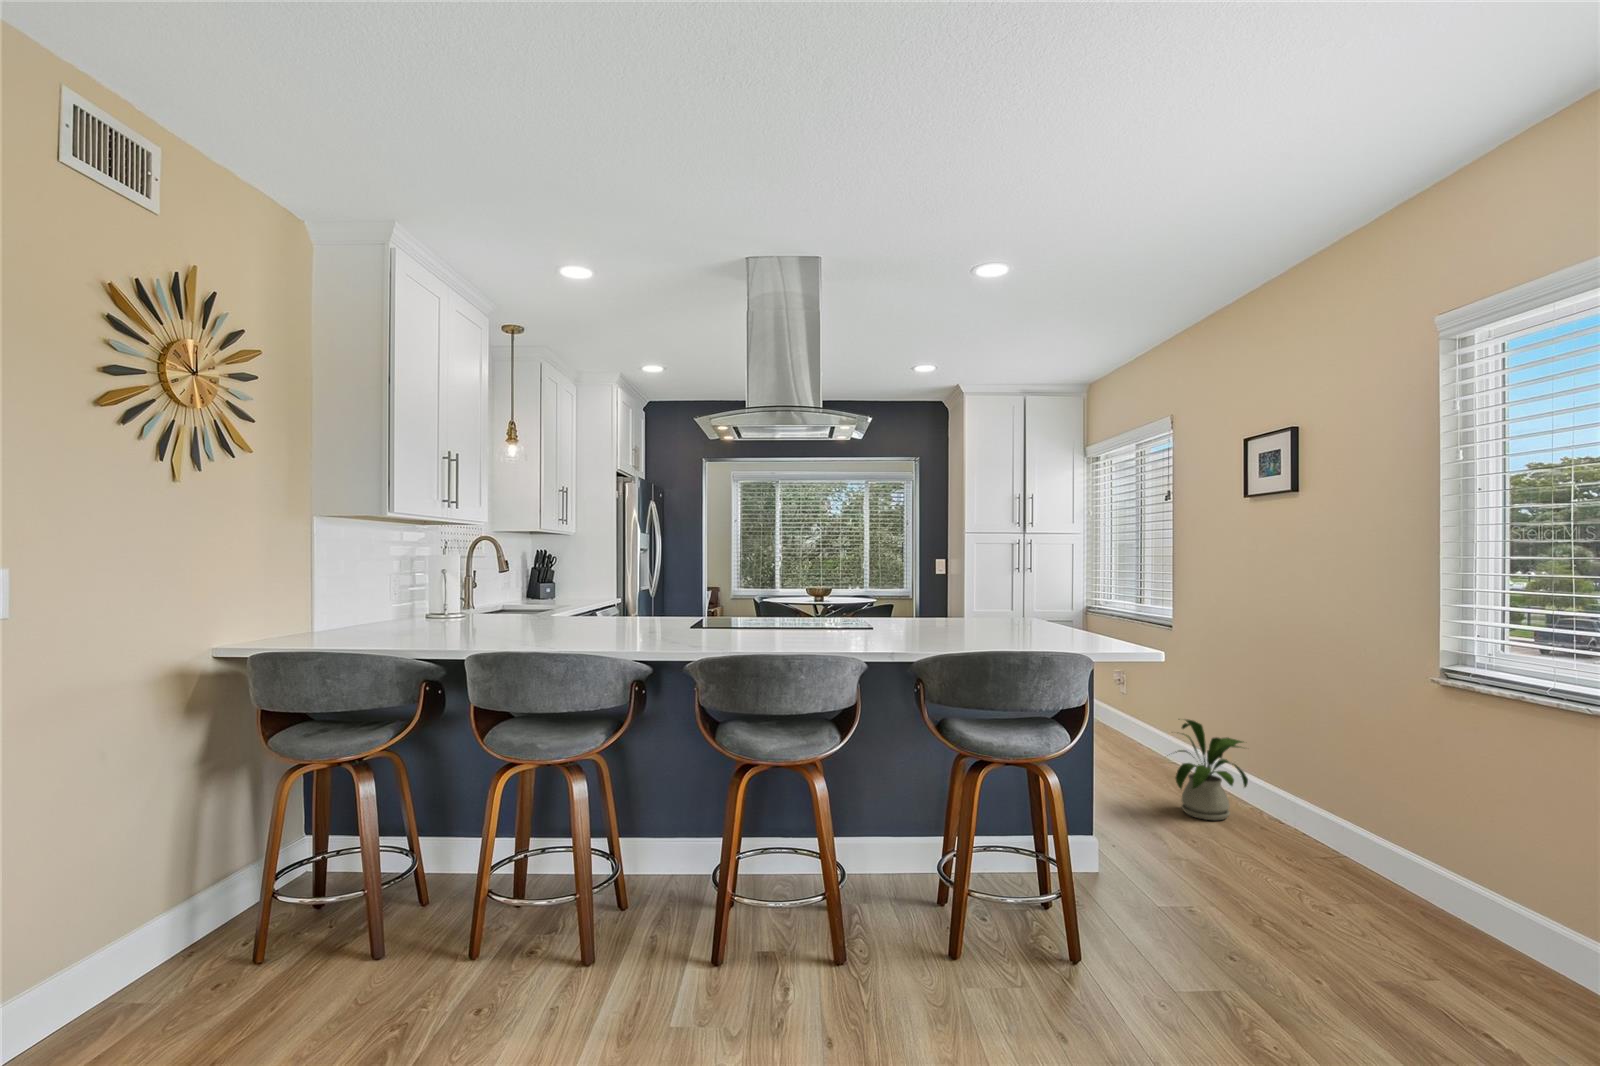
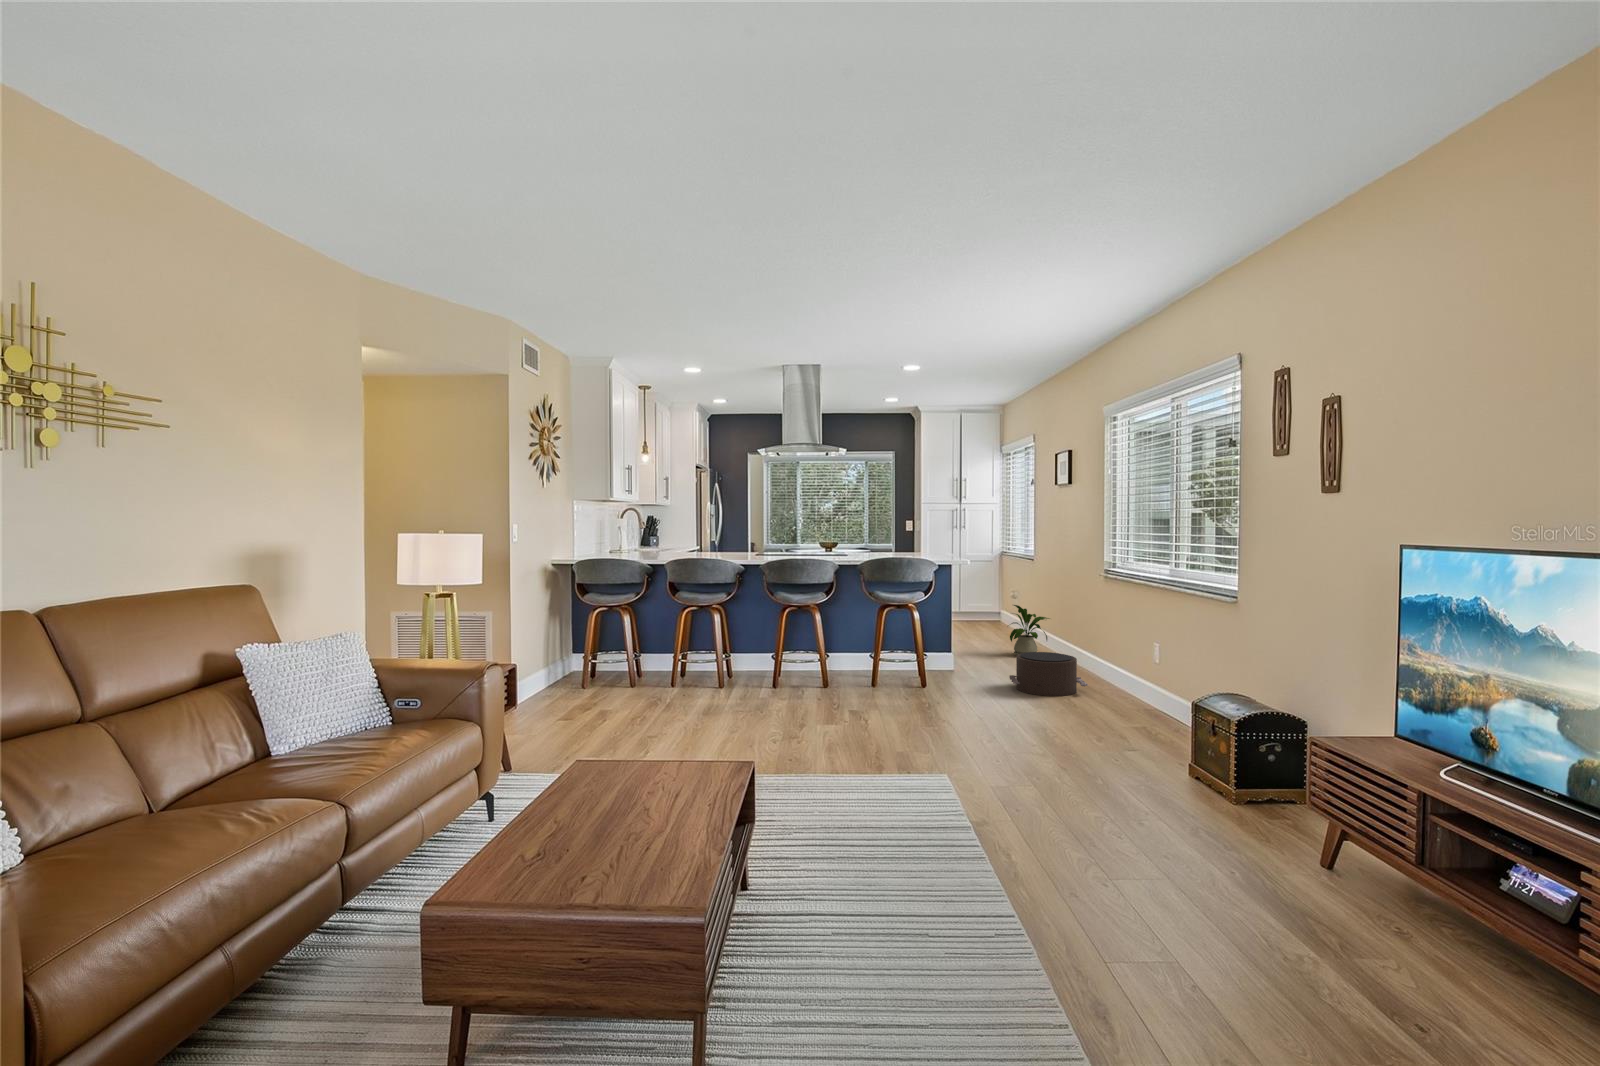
pouf: none [1271,858,1509,1003] -> present [1009,652,1088,696]

